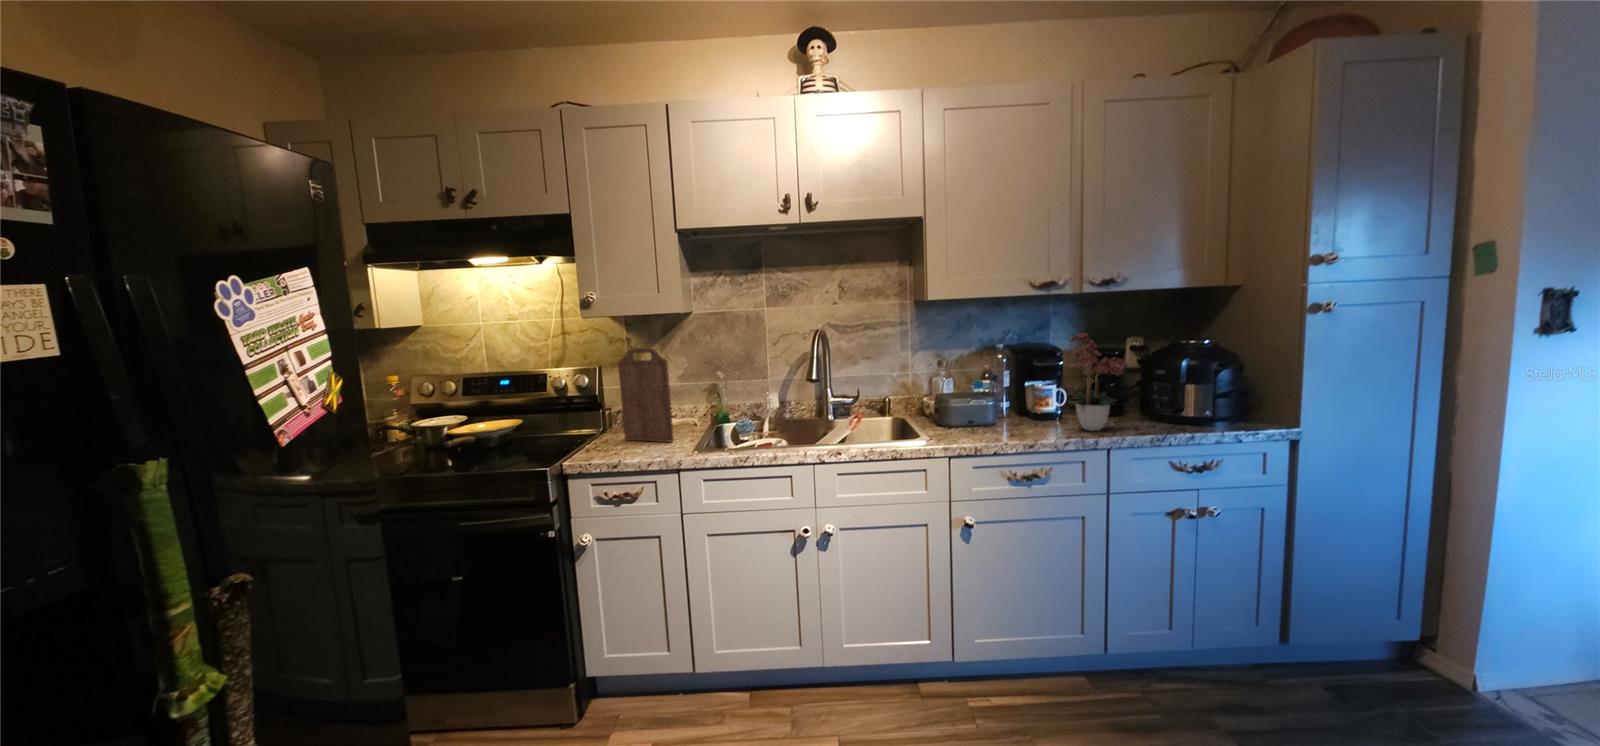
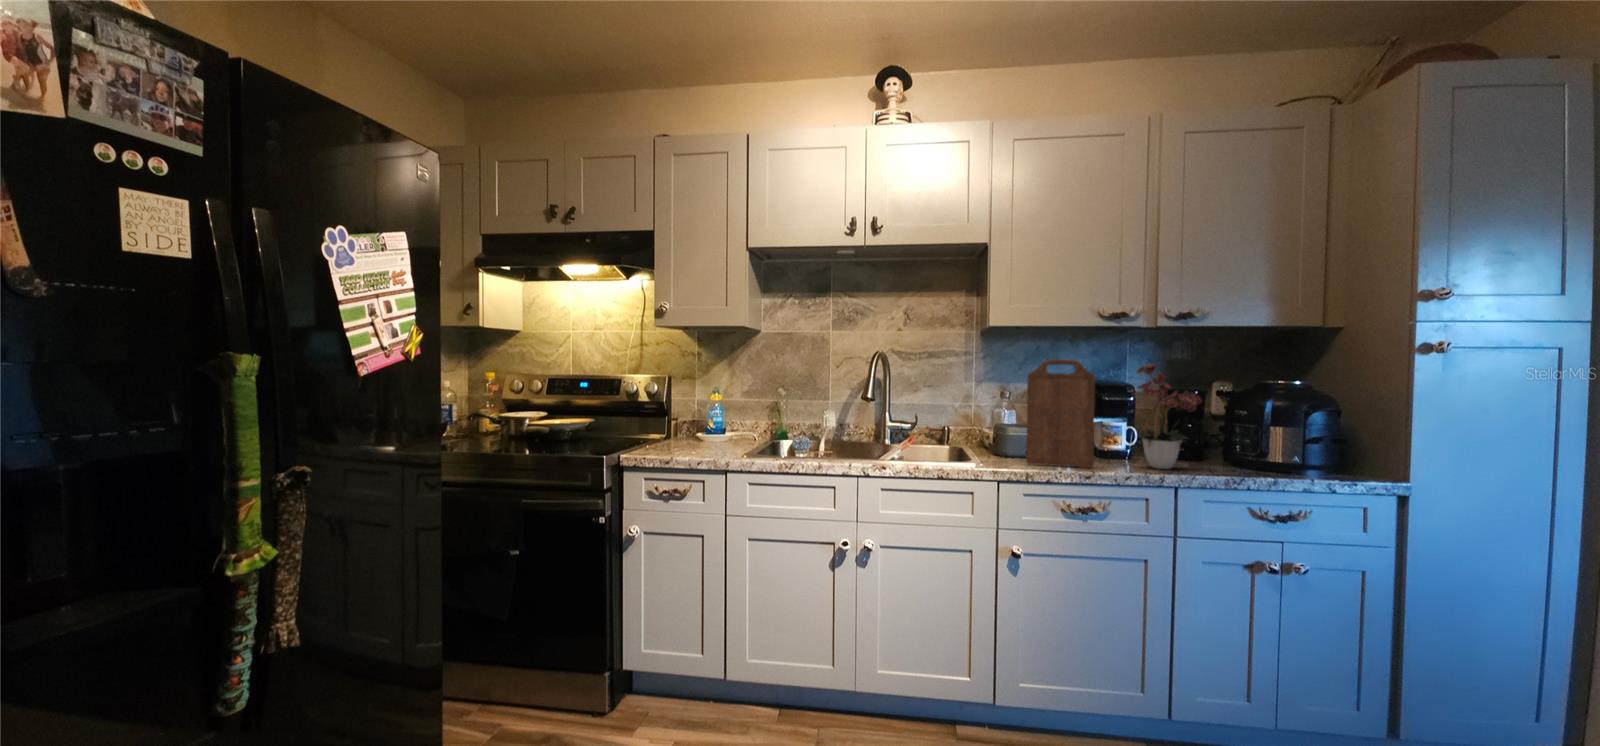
cutting board: present [618,348,674,442] -> present [1026,359,1095,468]

